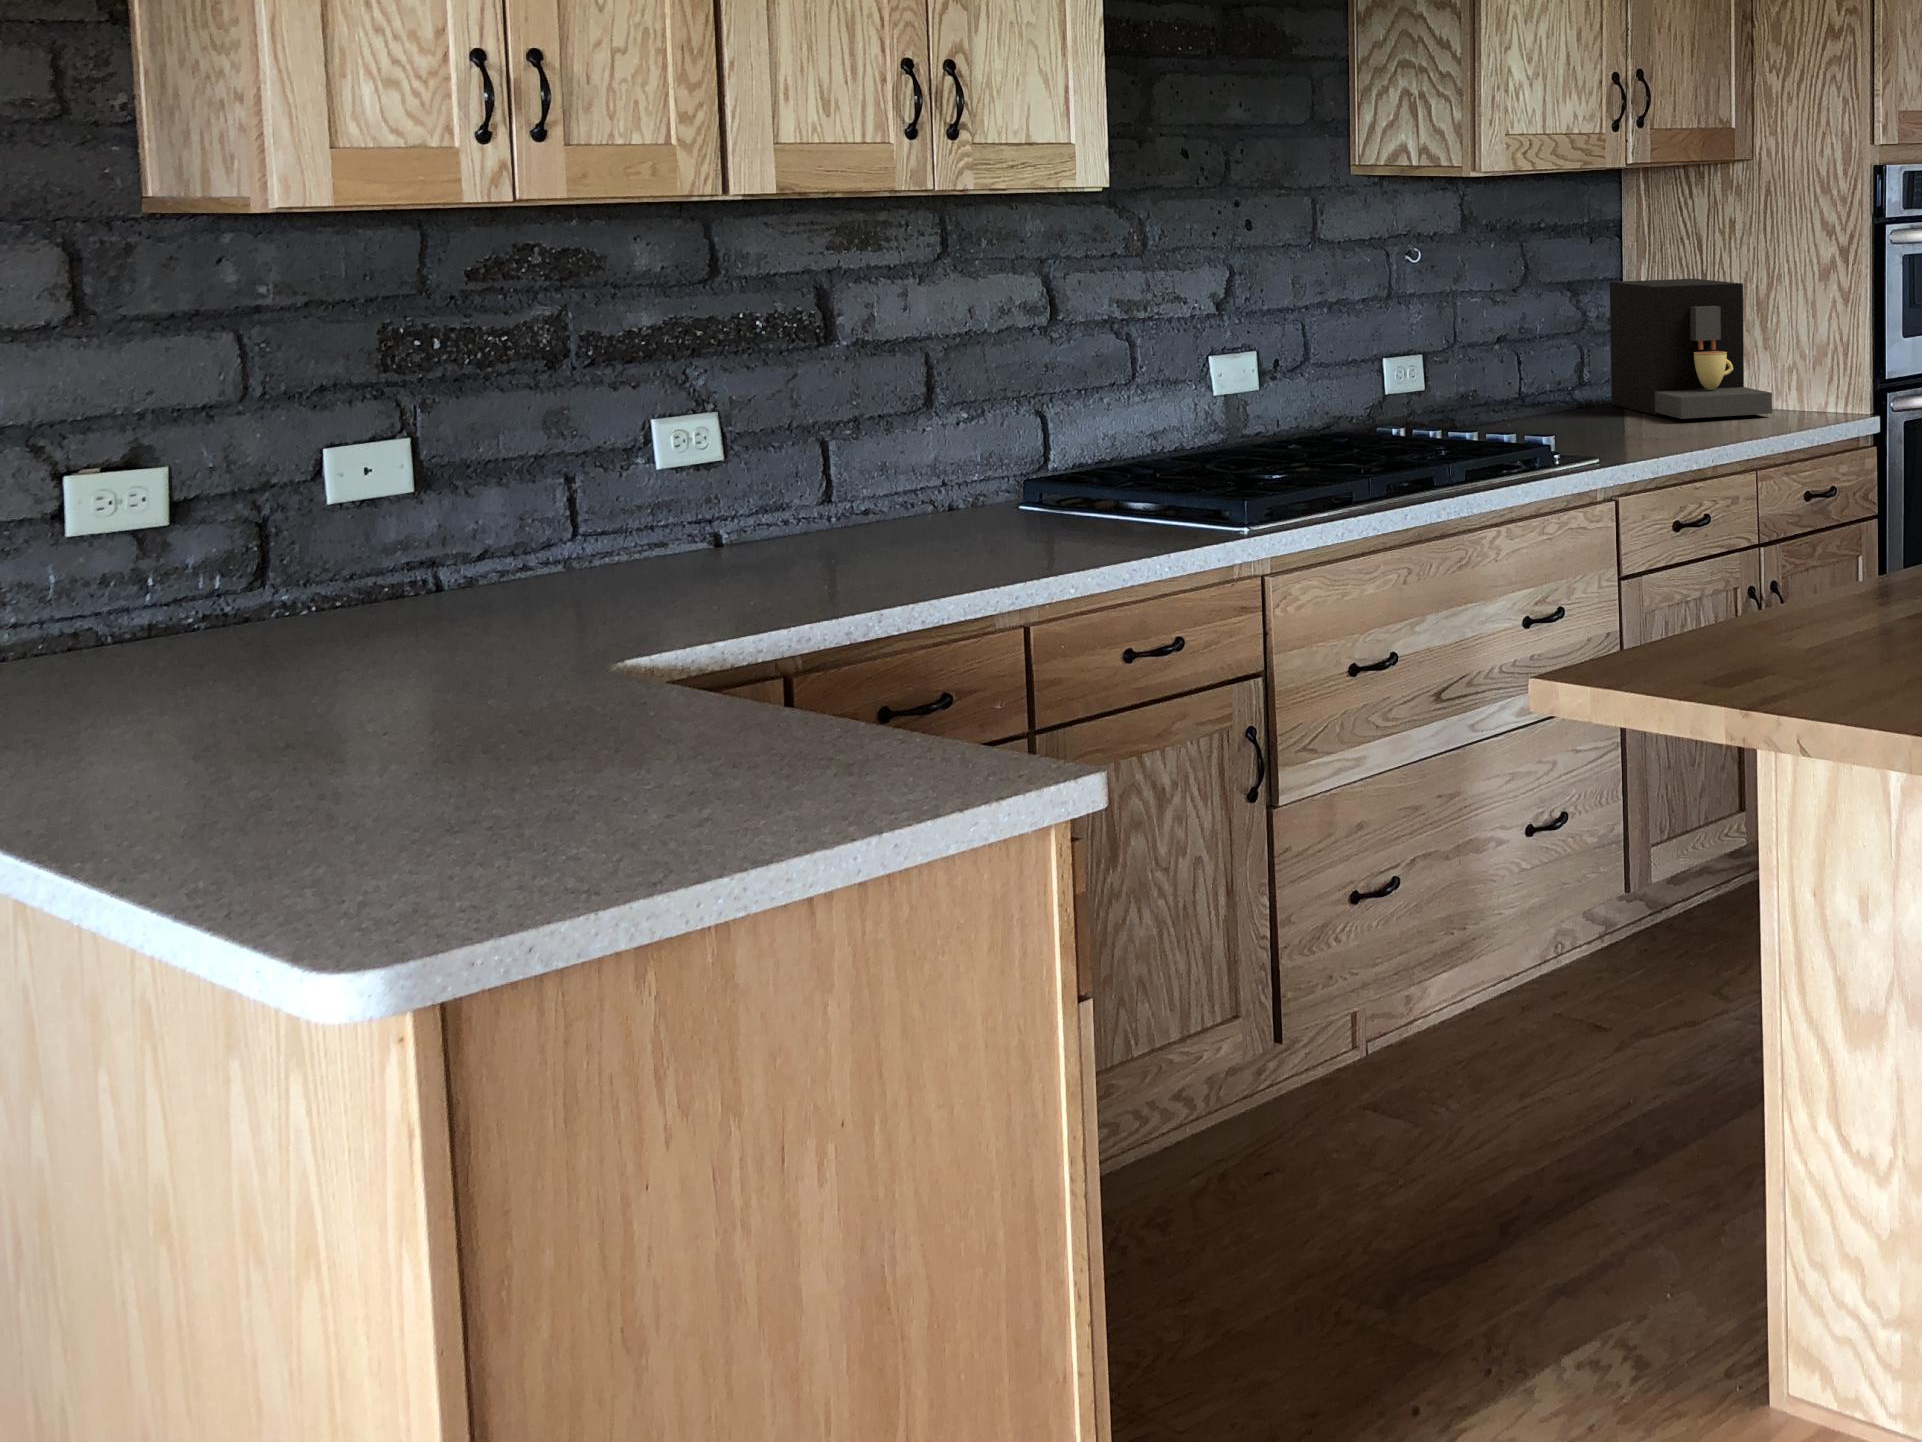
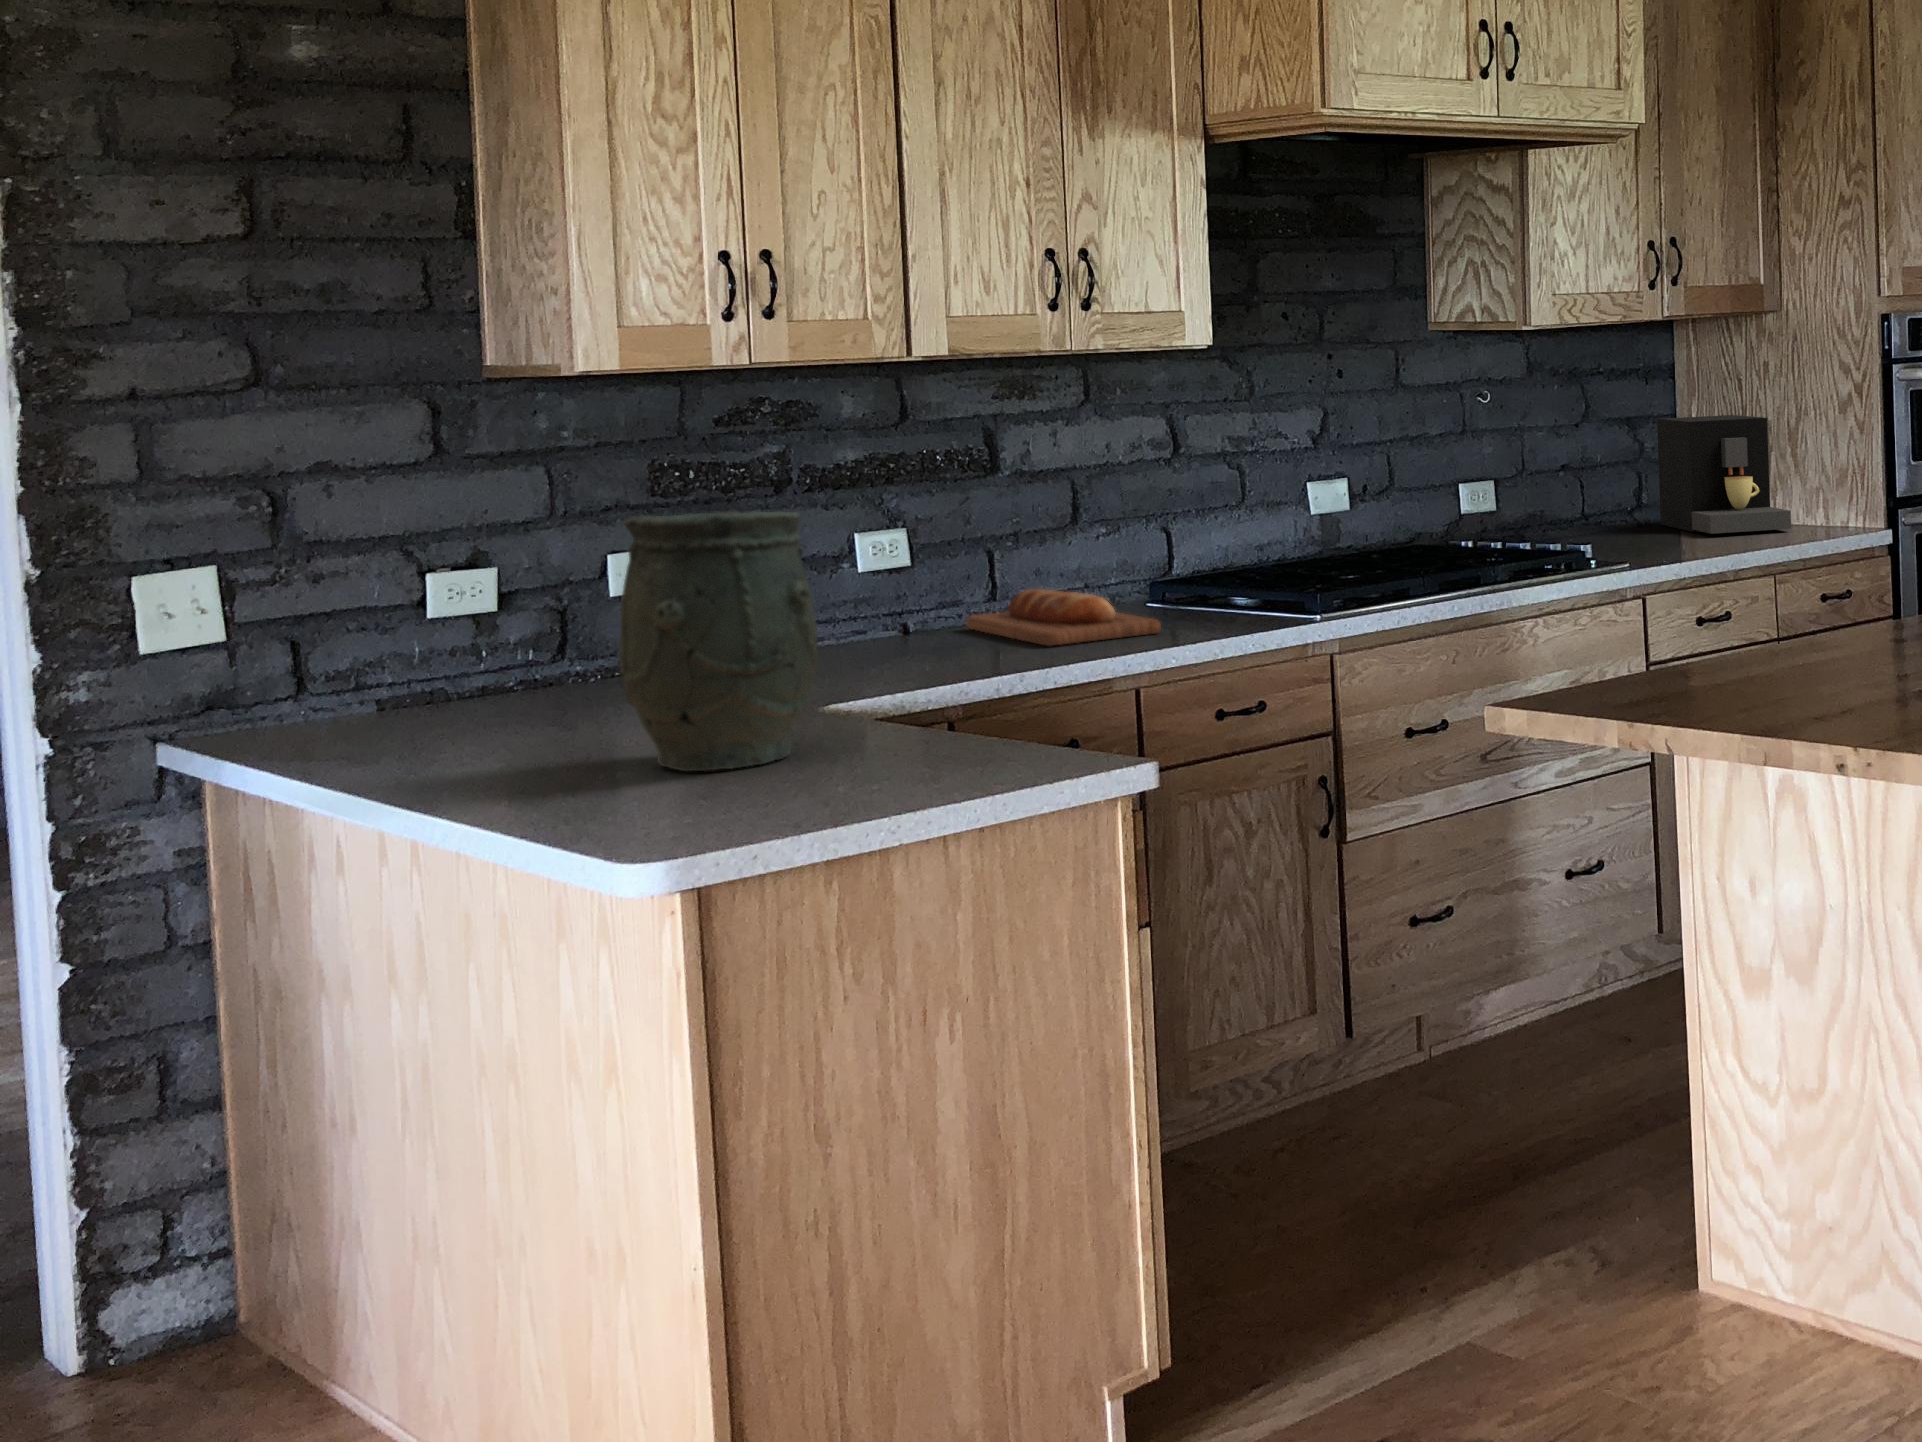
vase: none [311,414,605,790] -> present [619,511,818,771]
bread loaf: none [800,491,1053,569] -> present [966,589,1161,646]

